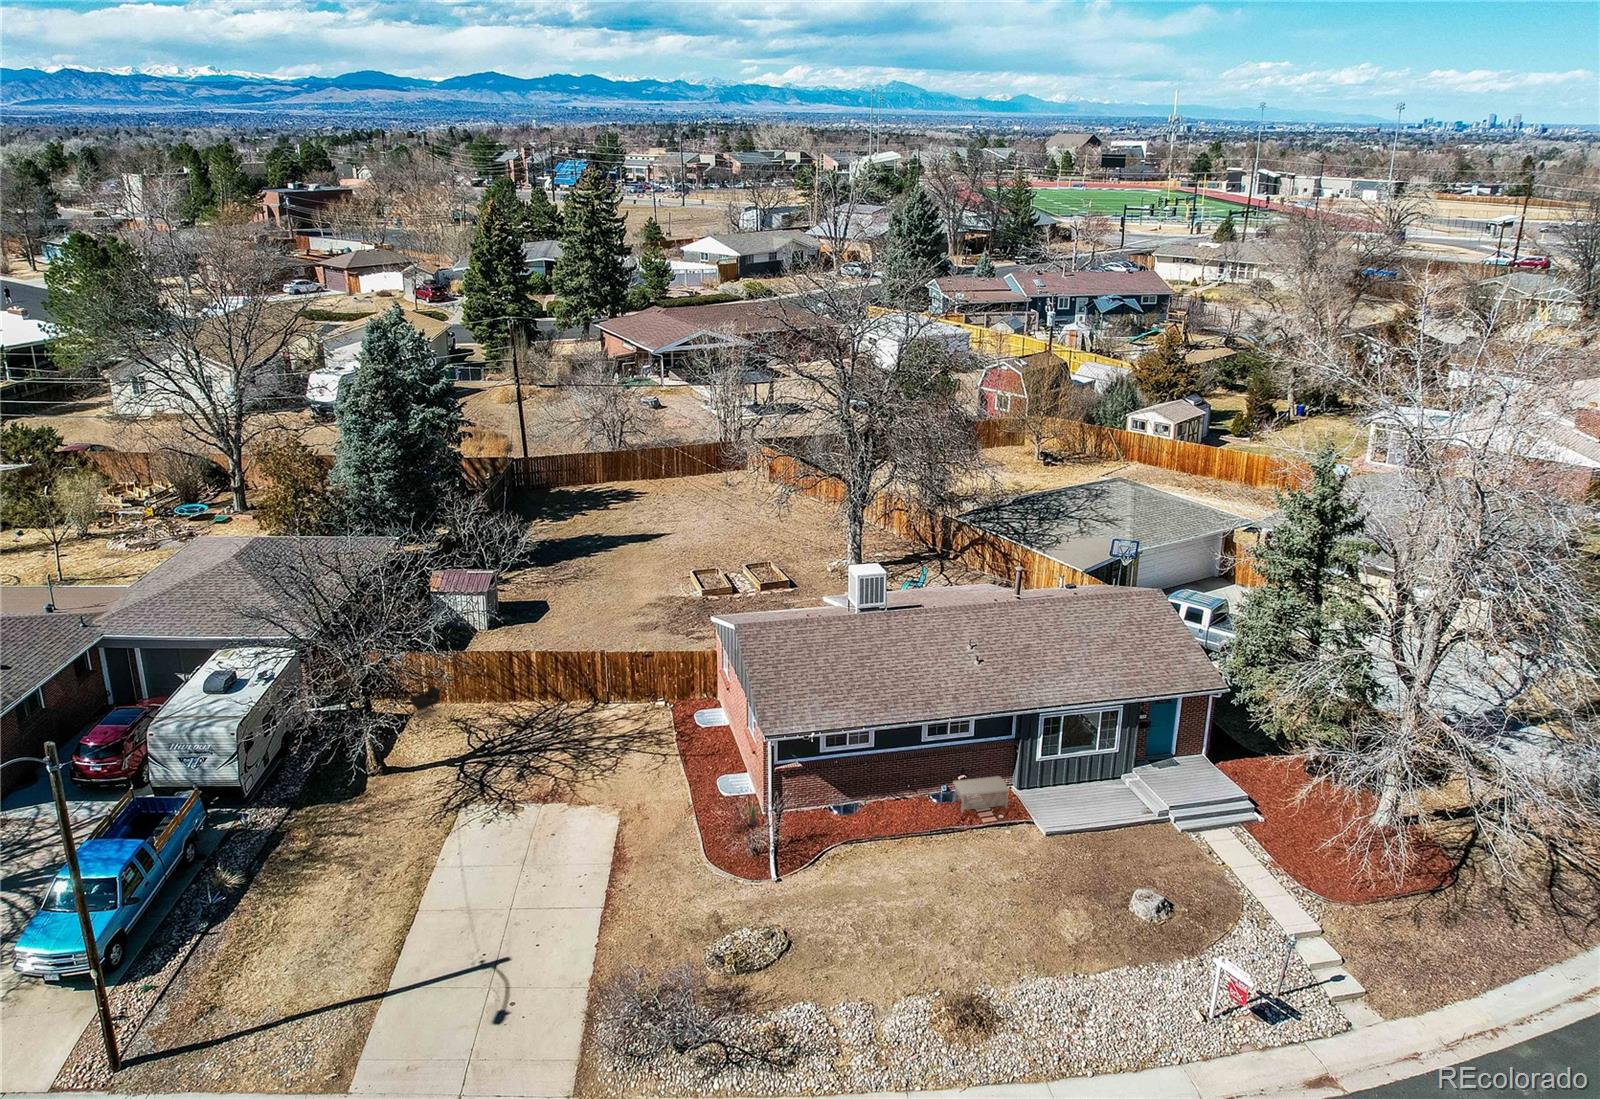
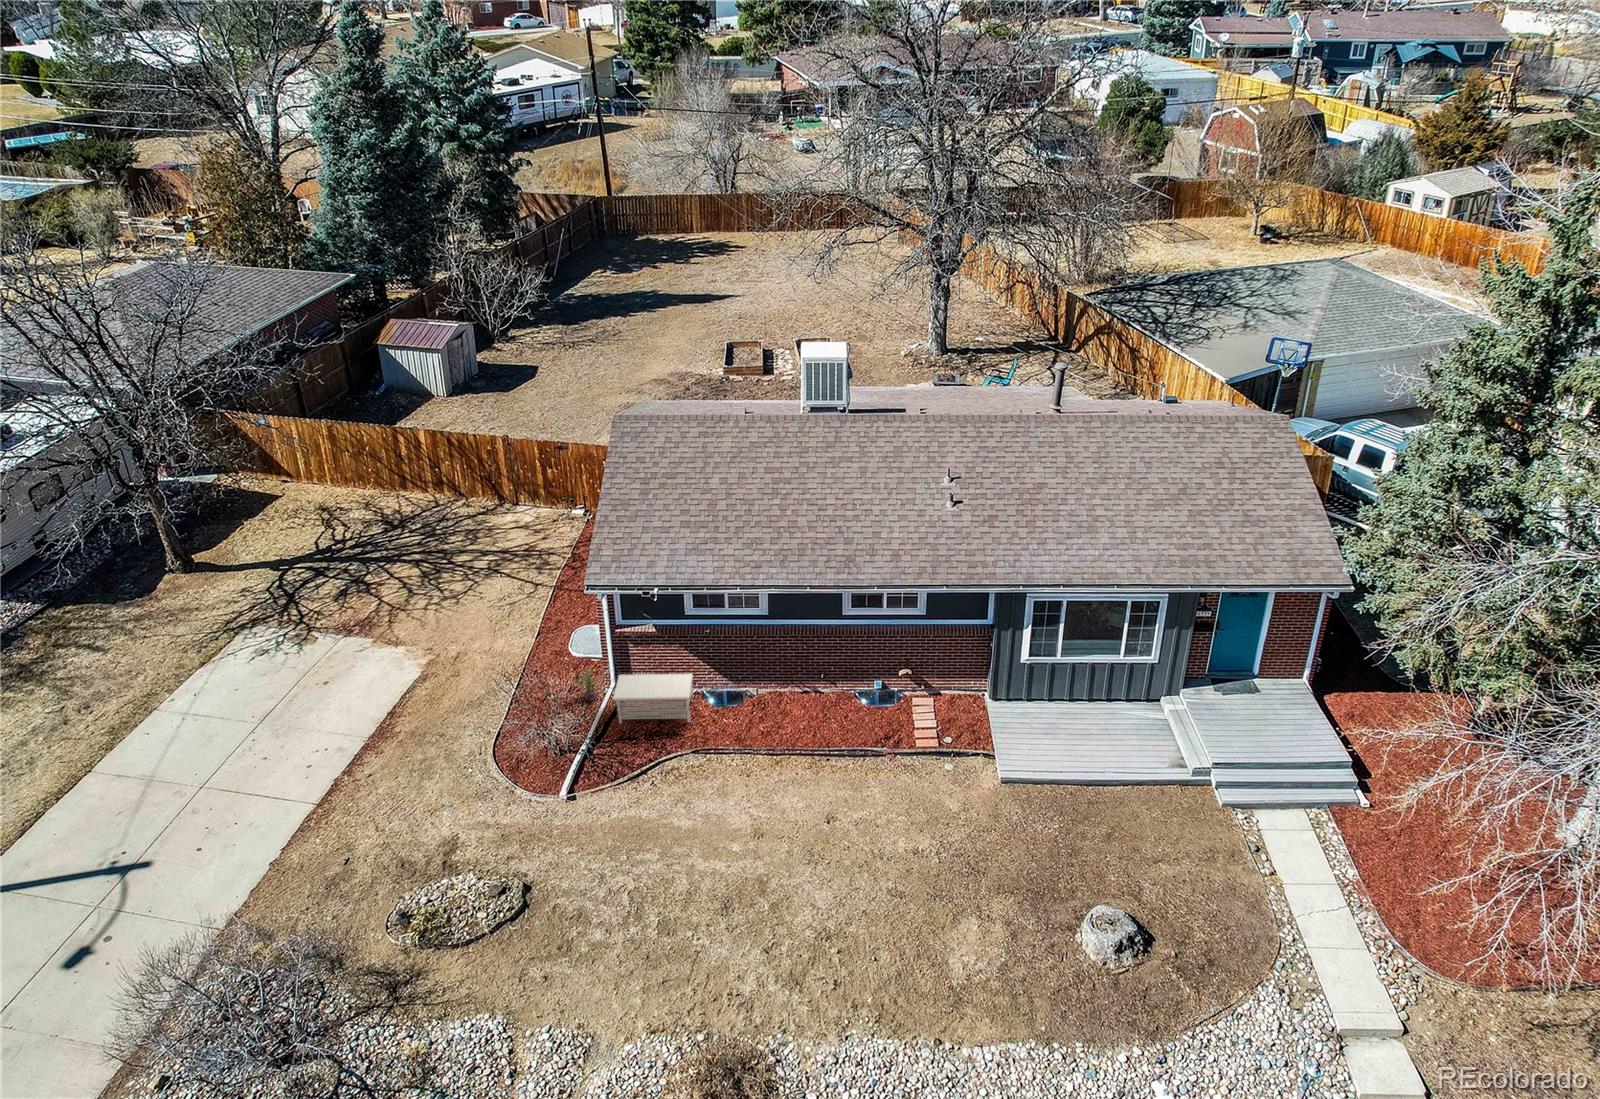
lounge chair: present [410,685,440,716] -> none [285,460,318,500]
storage bench: present [953,776,1009,812] -> present [613,674,693,724]

